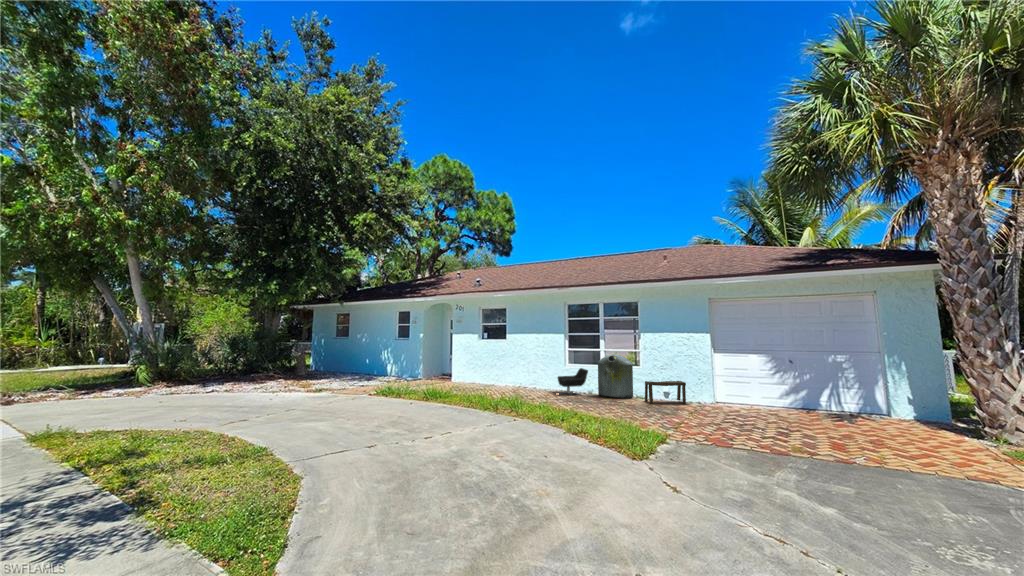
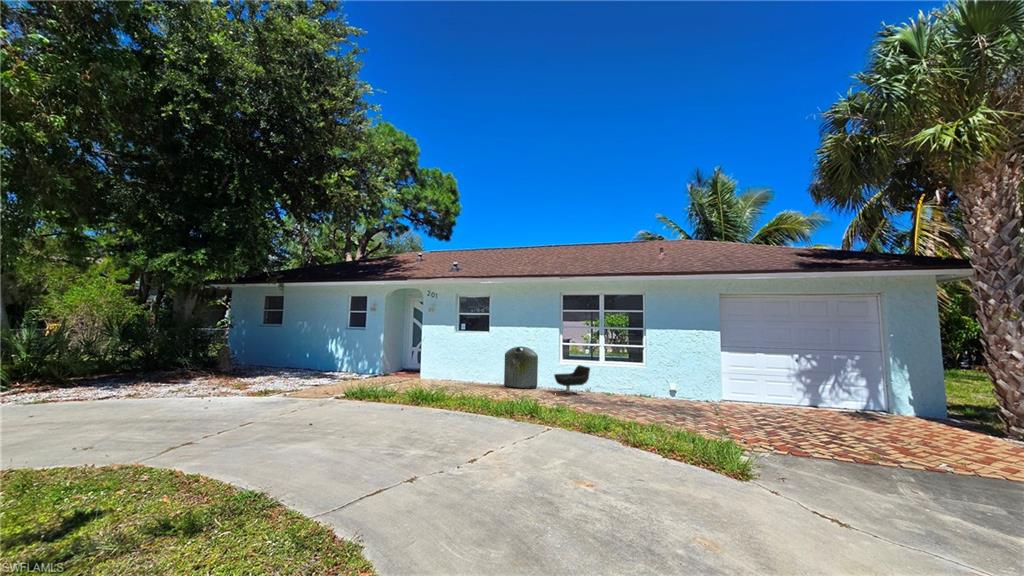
trash can: present [598,355,633,399] -> present [504,346,538,389]
bench: present [645,381,686,404] -> none [656,379,700,404]

